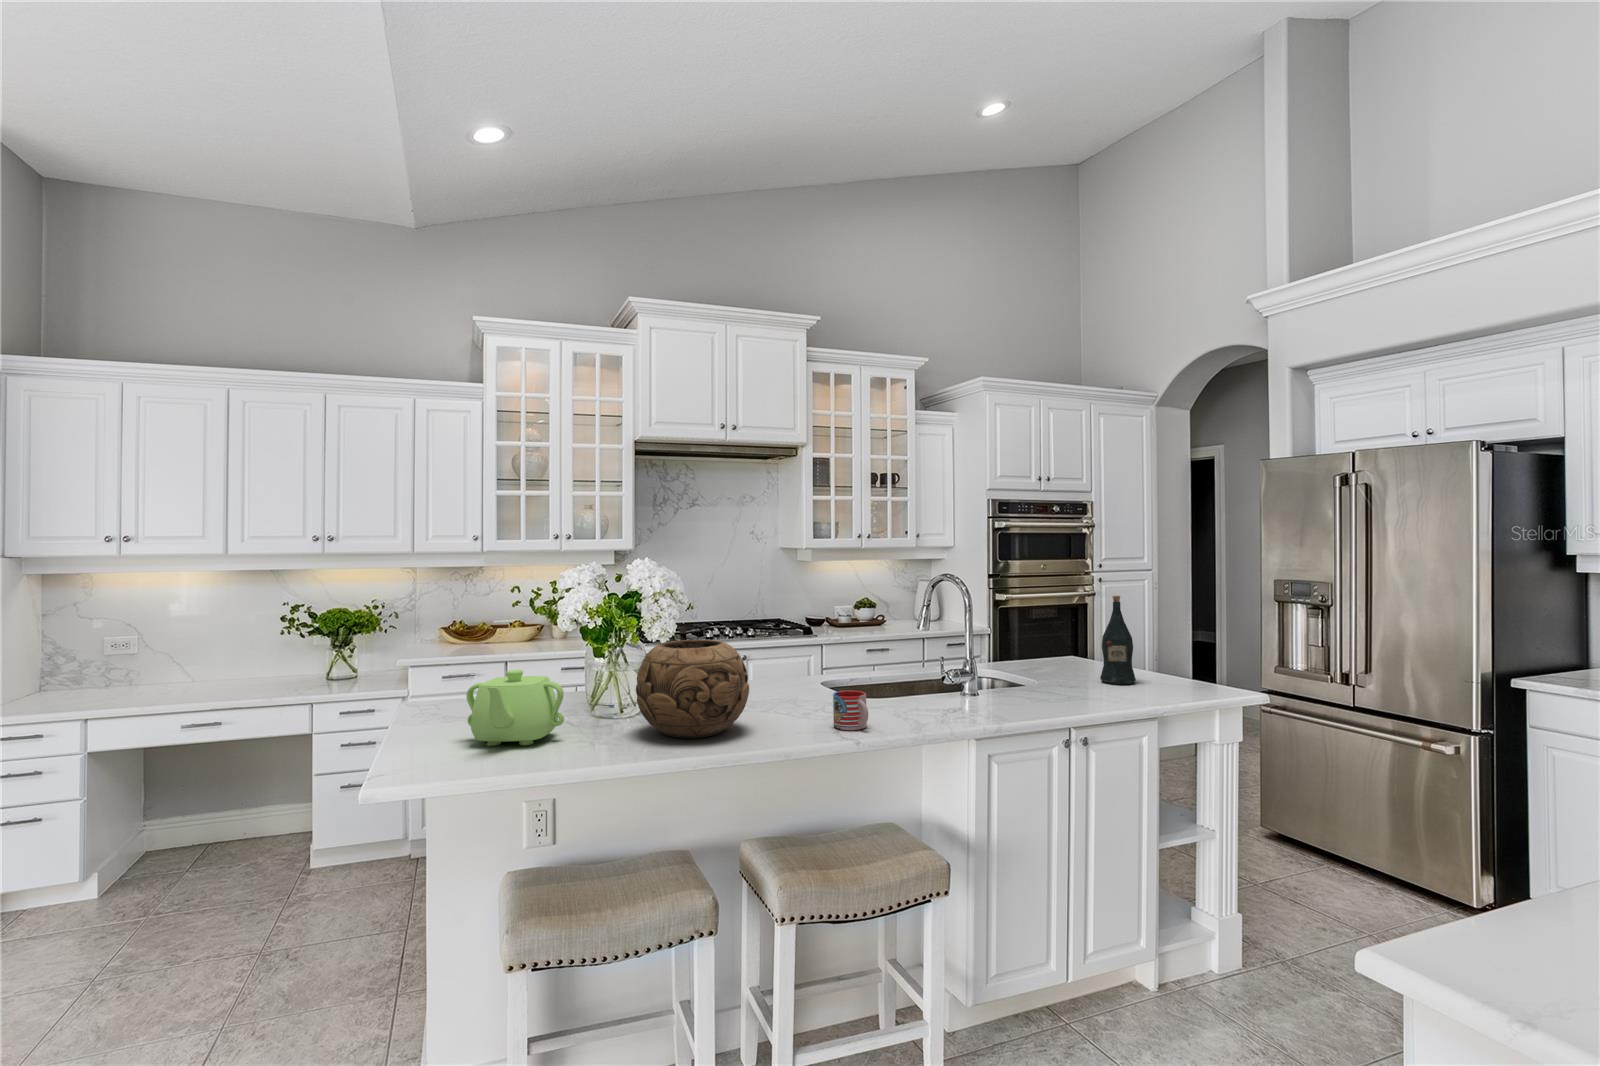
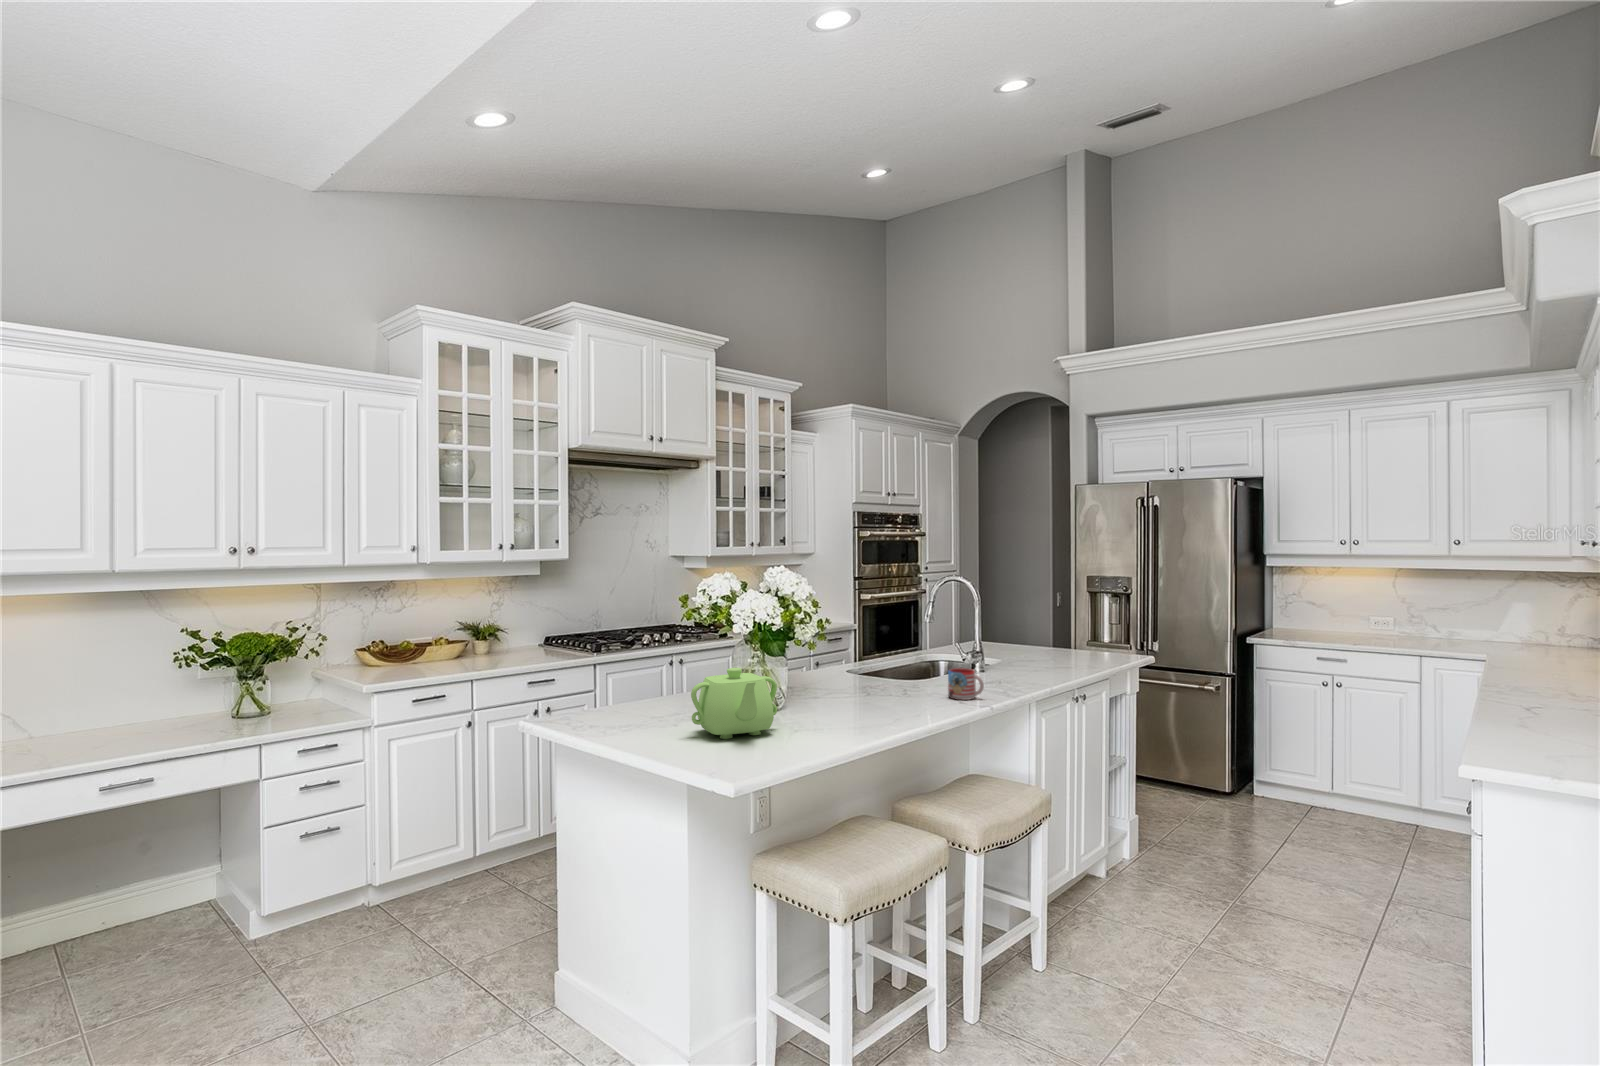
wine bottle: present [1100,596,1136,685] -> none [1037,588,1064,656]
decorative bowl: present [636,640,749,738] -> none [811,633,908,717]

